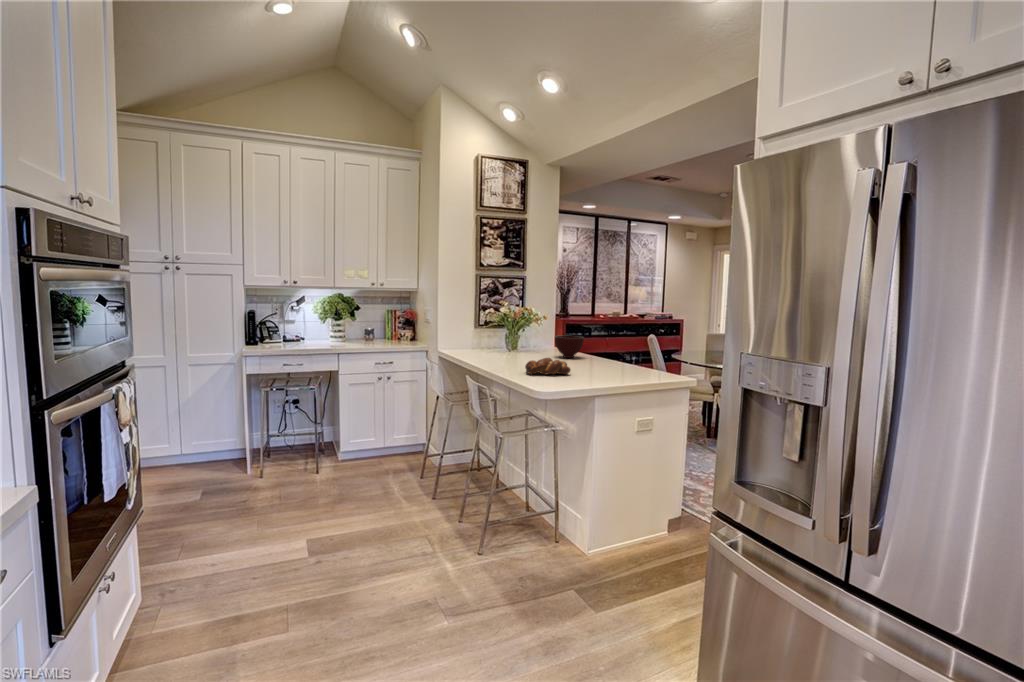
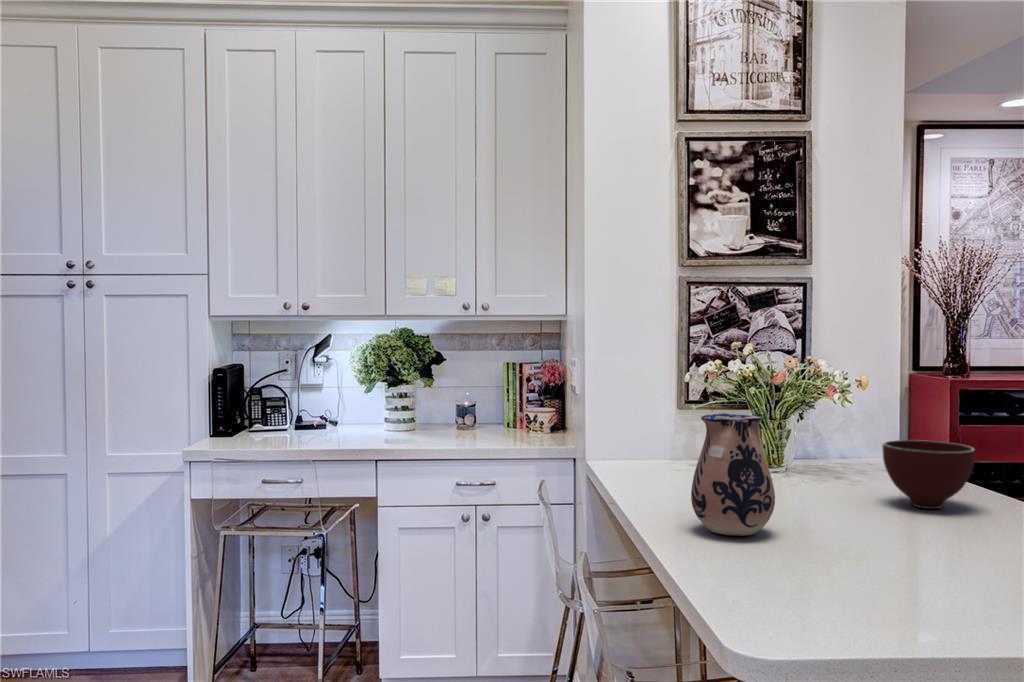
ceramic pitcher: none [499,325,526,366] -> present [691,413,775,536]
bread loaf: present [525,358,571,374] -> none [751,527,907,590]

